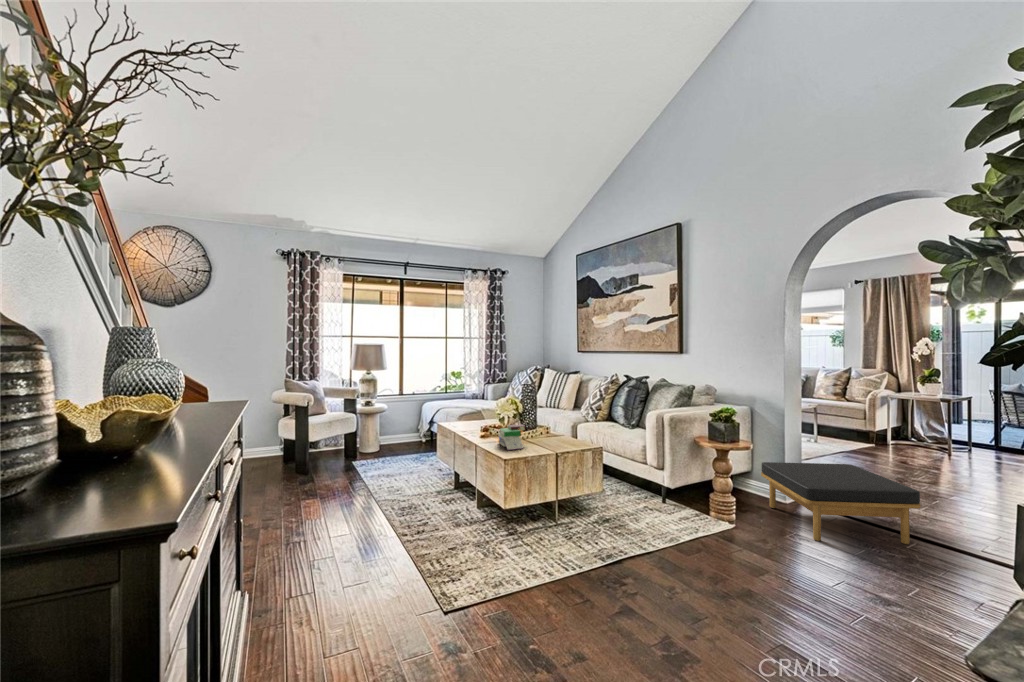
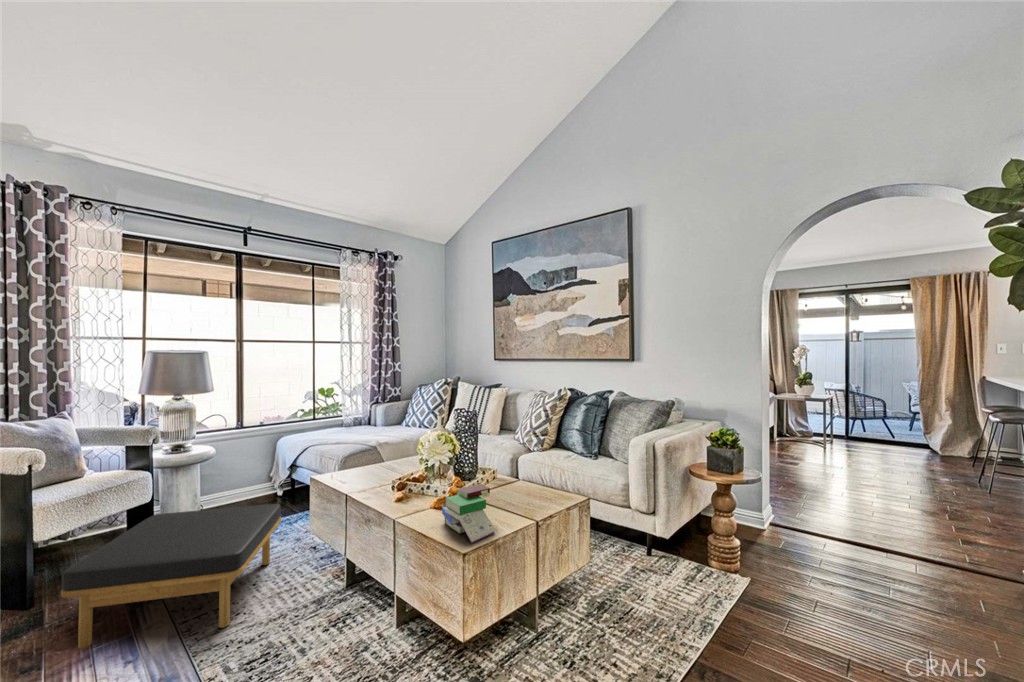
ottoman: present [761,462,920,544] -> present [61,504,281,649]

